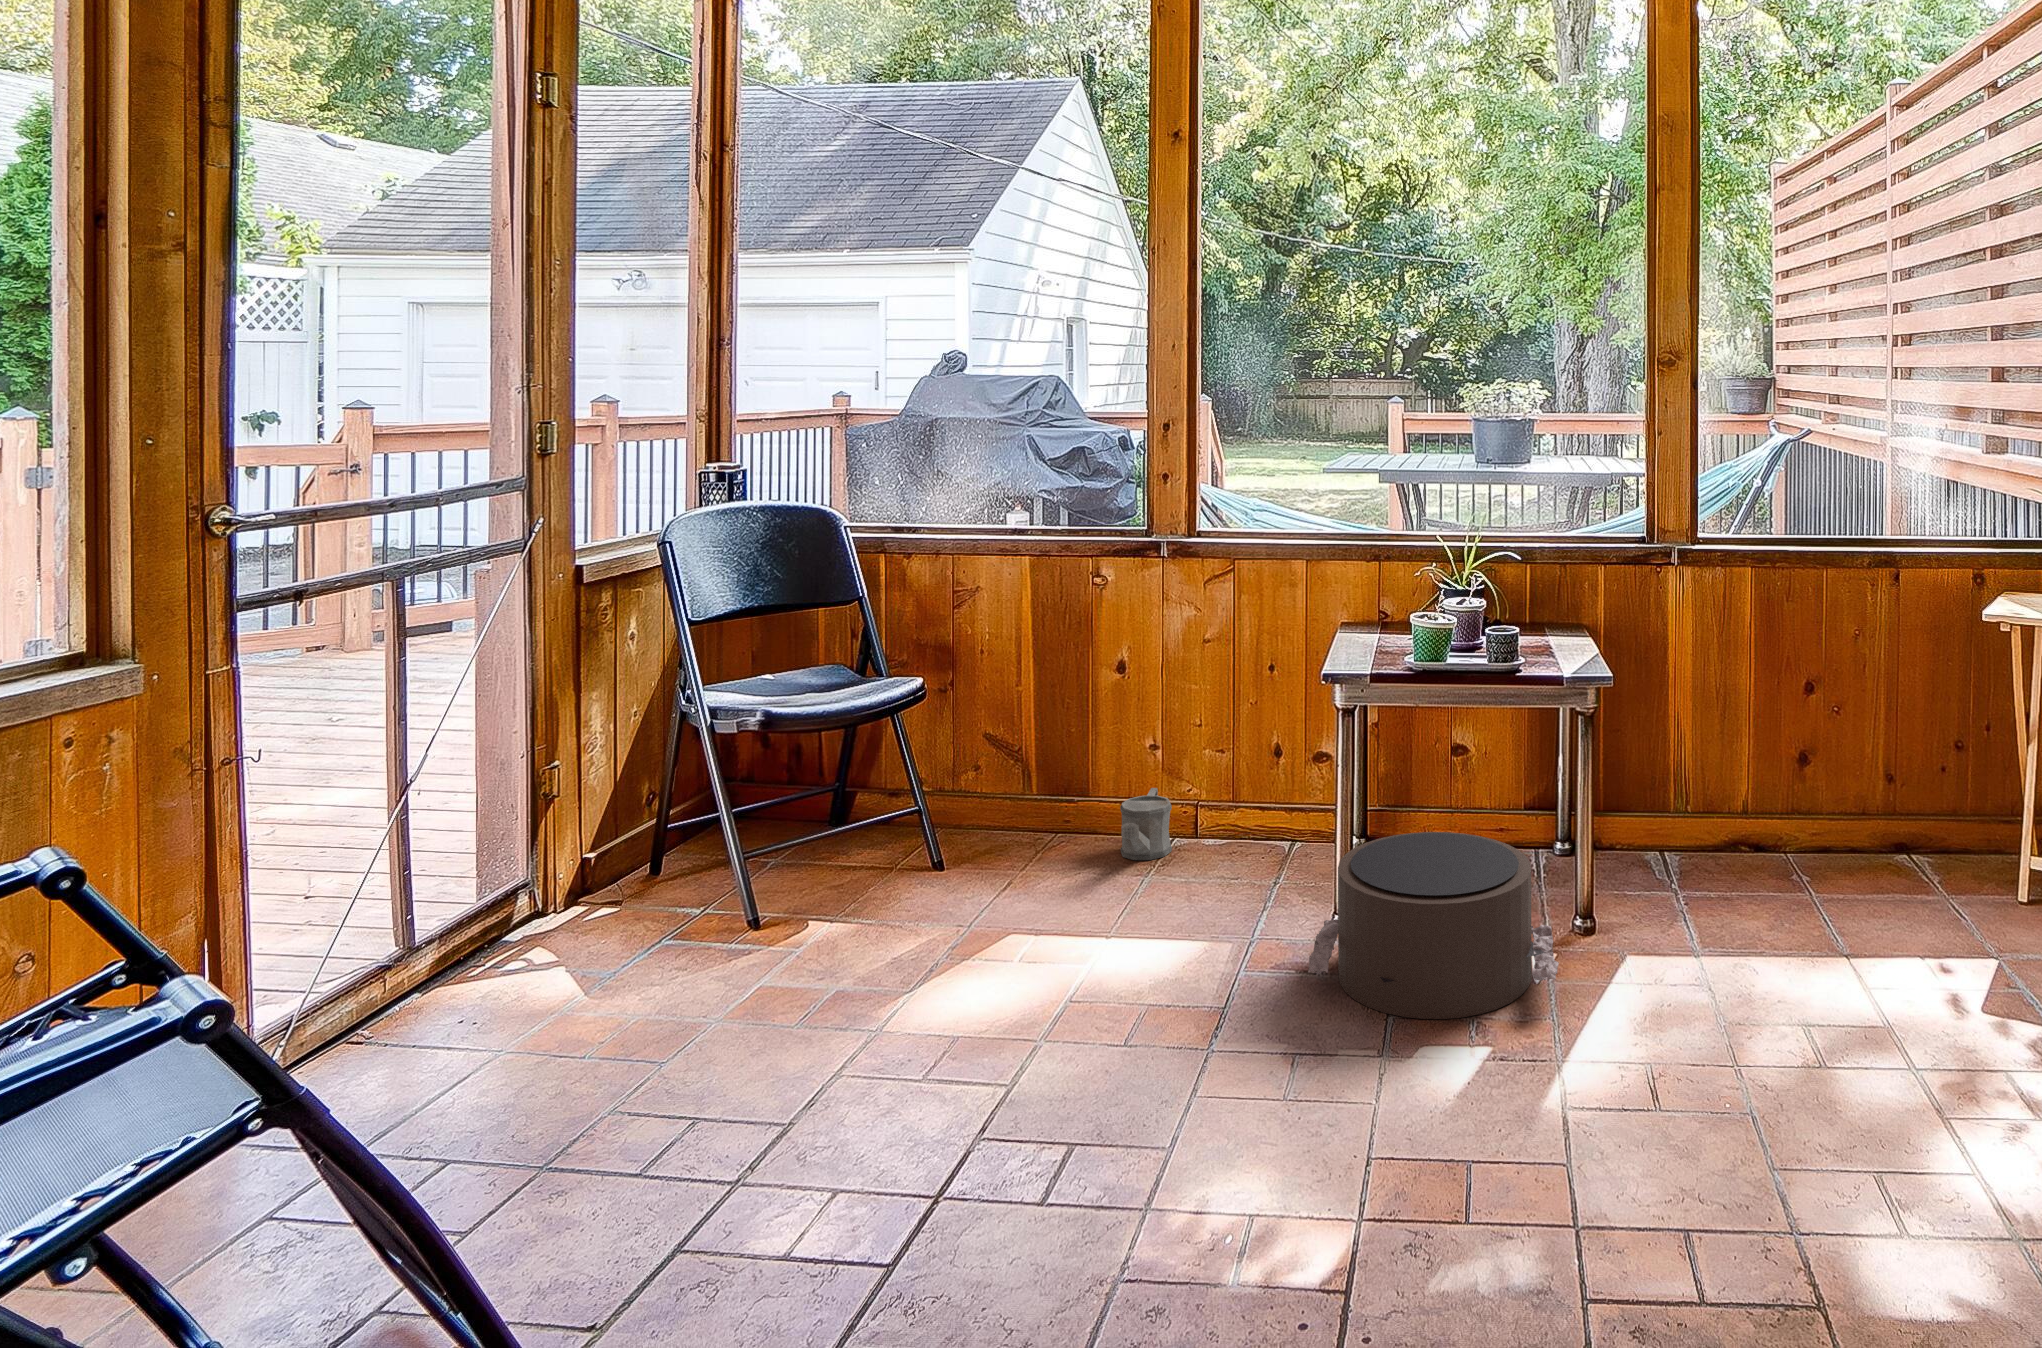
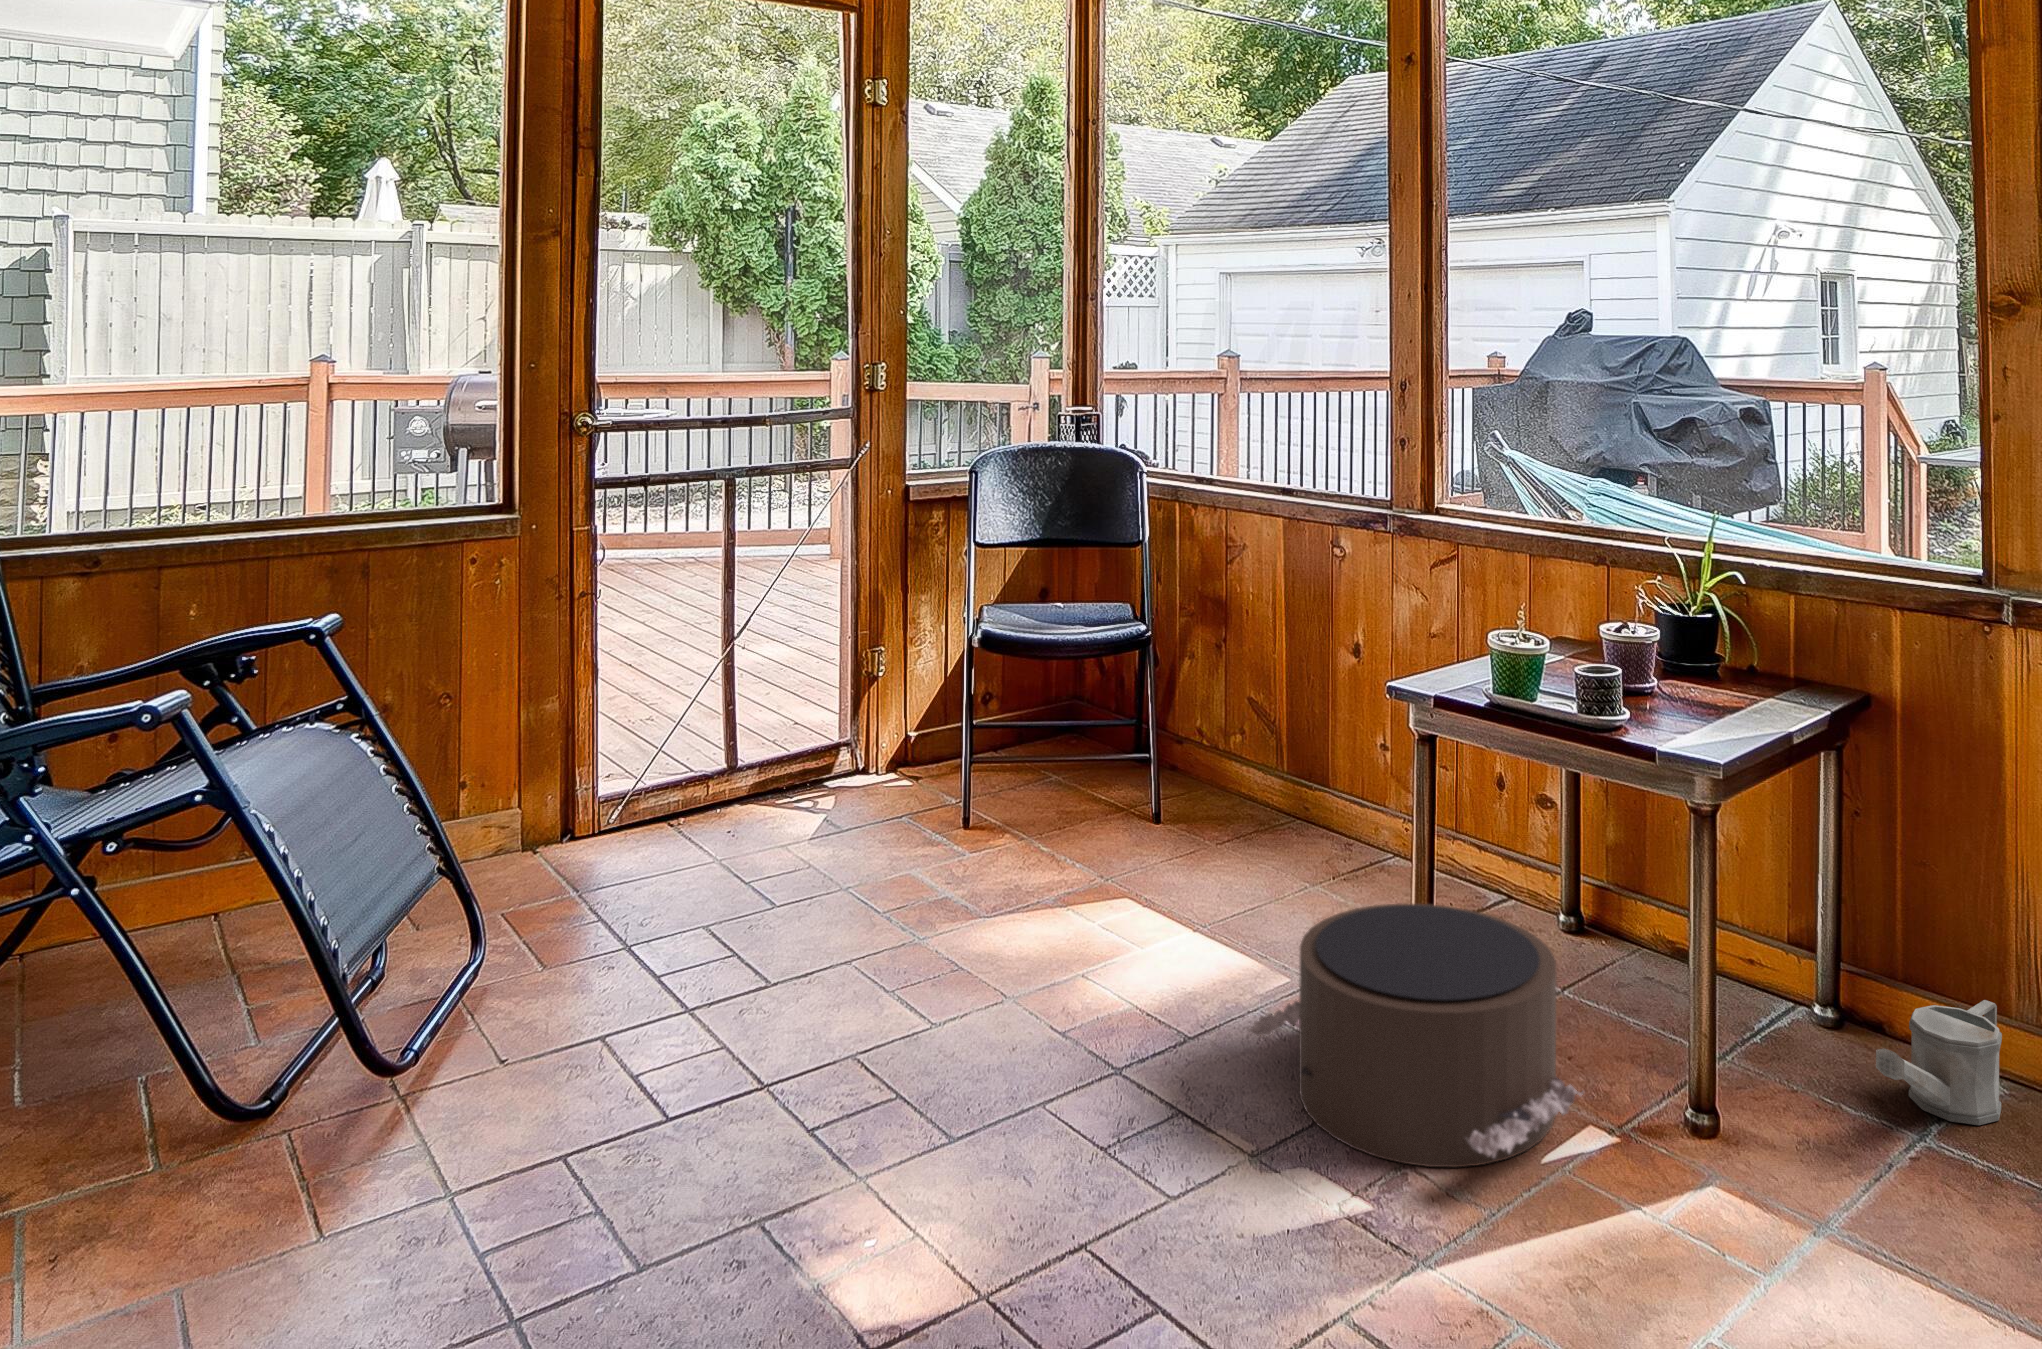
watering can: present [1120,788,1172,860] -> present [1876,1000,2002,1125]

